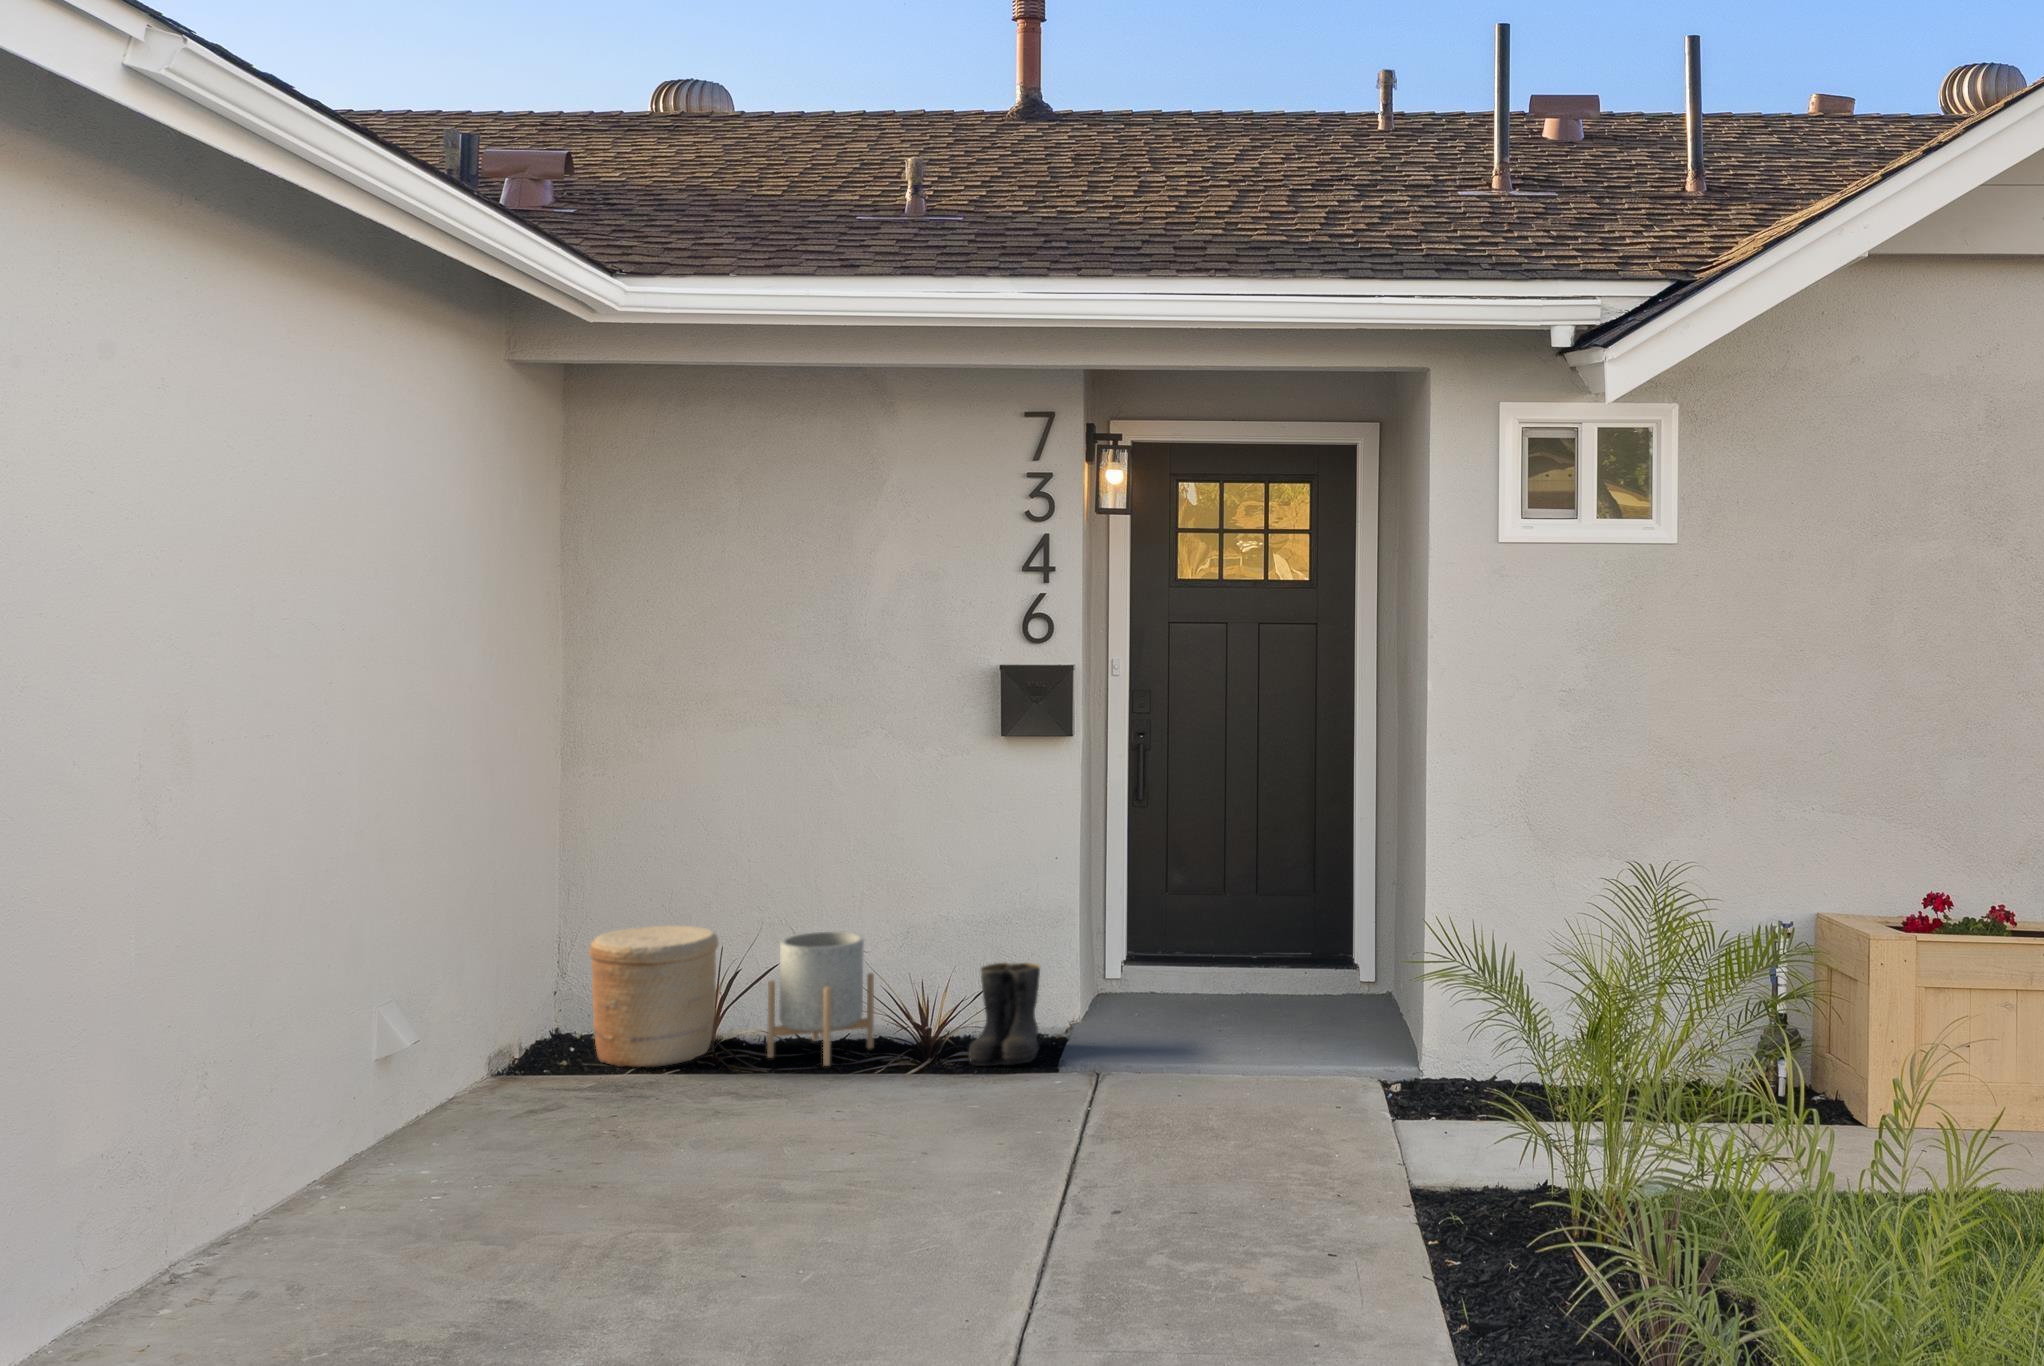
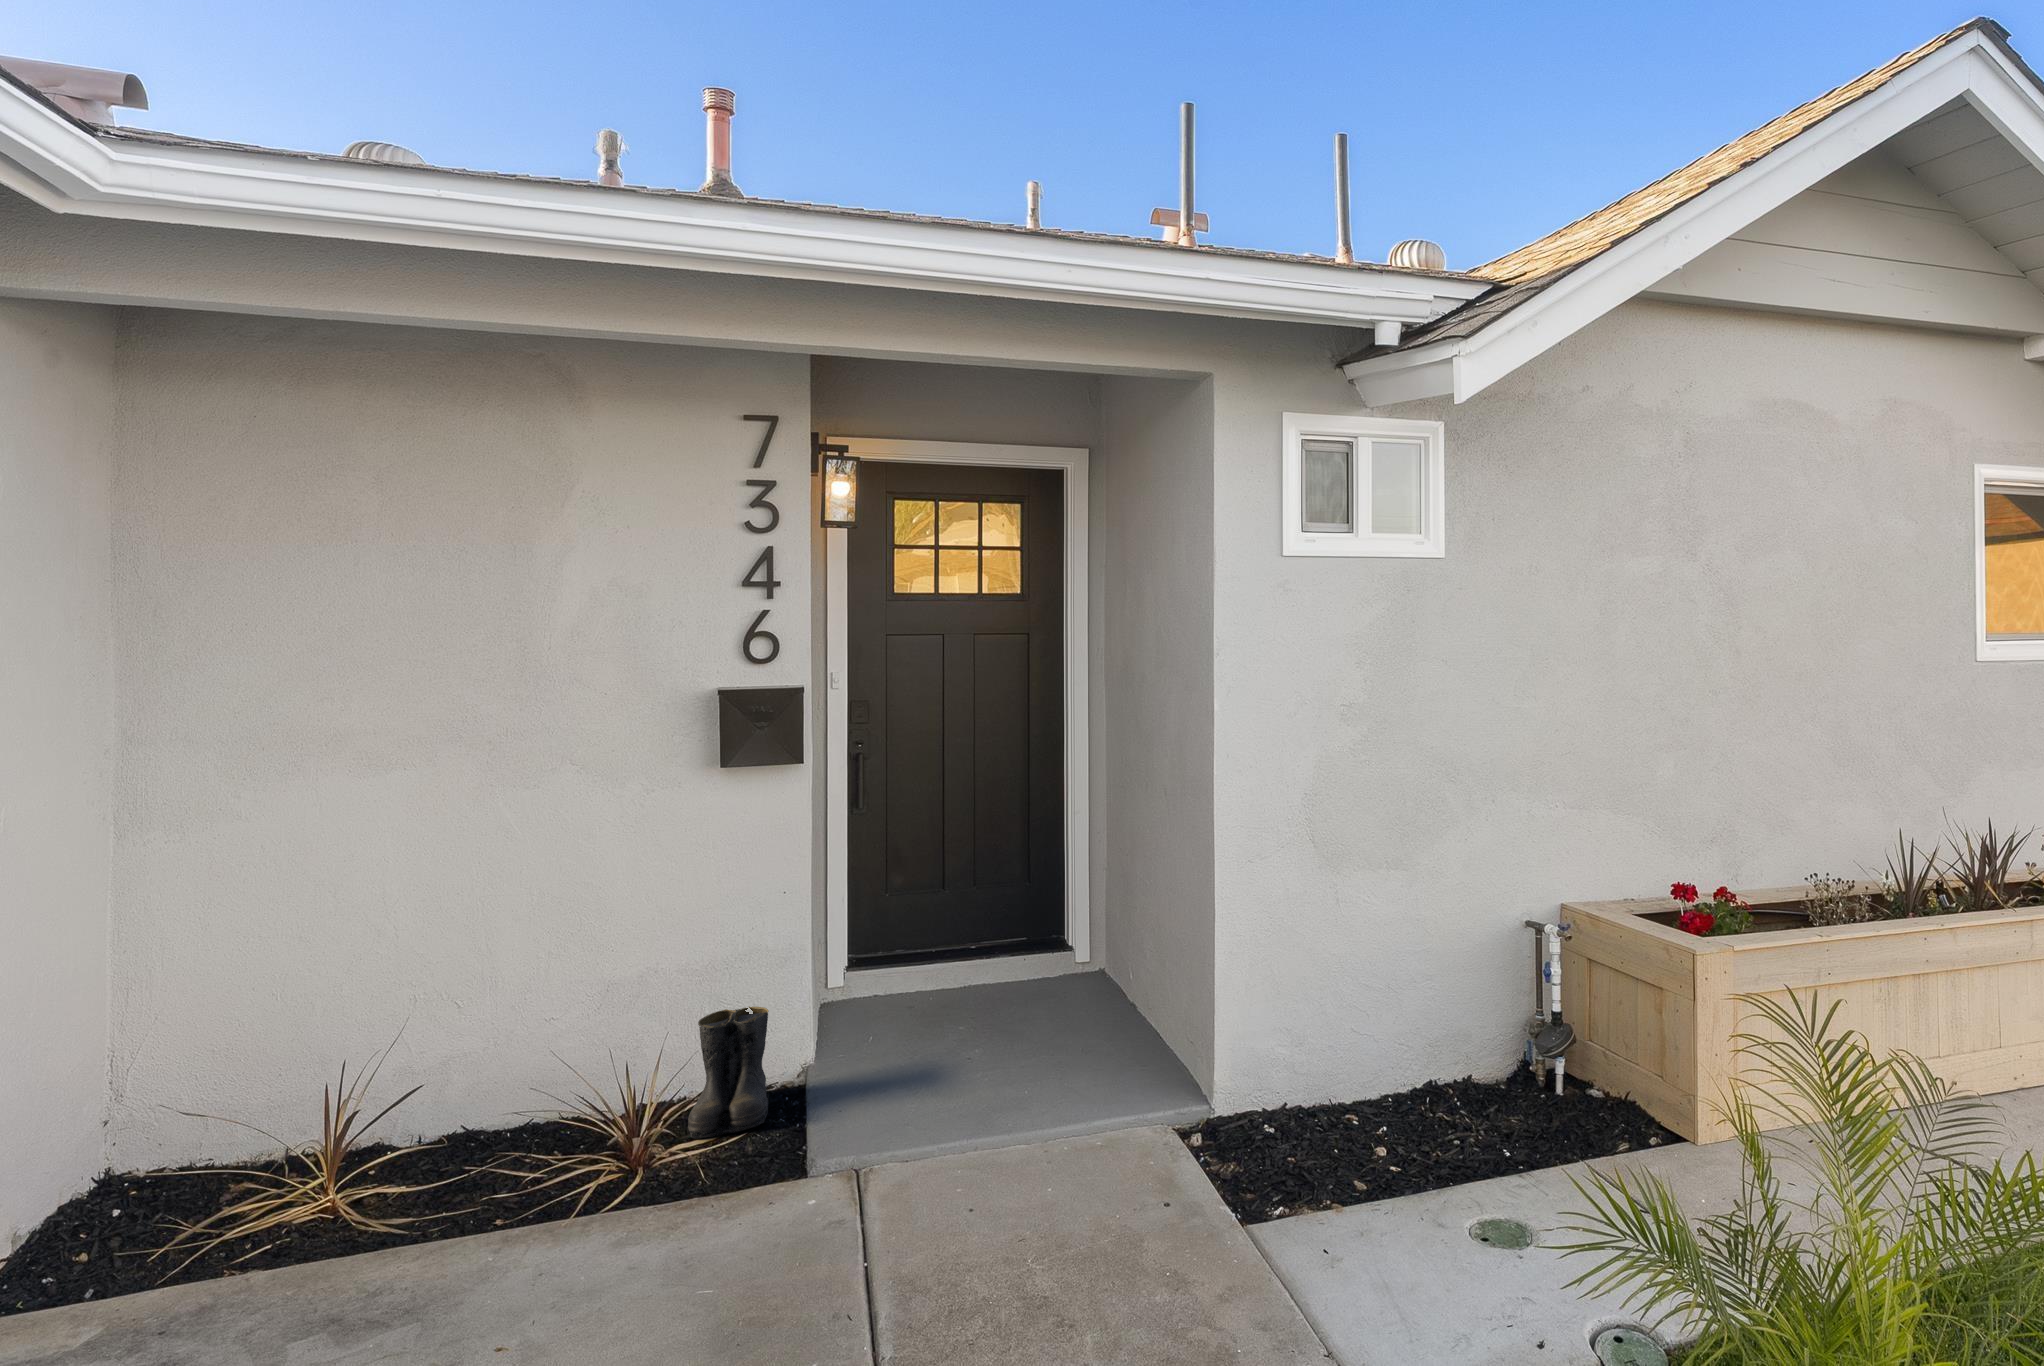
woven basket: present [589,925,718,1067] -> none [159,1018,355,1221]
planter: present [767,931,874,1066] -> none [424,1000,566,1170]

